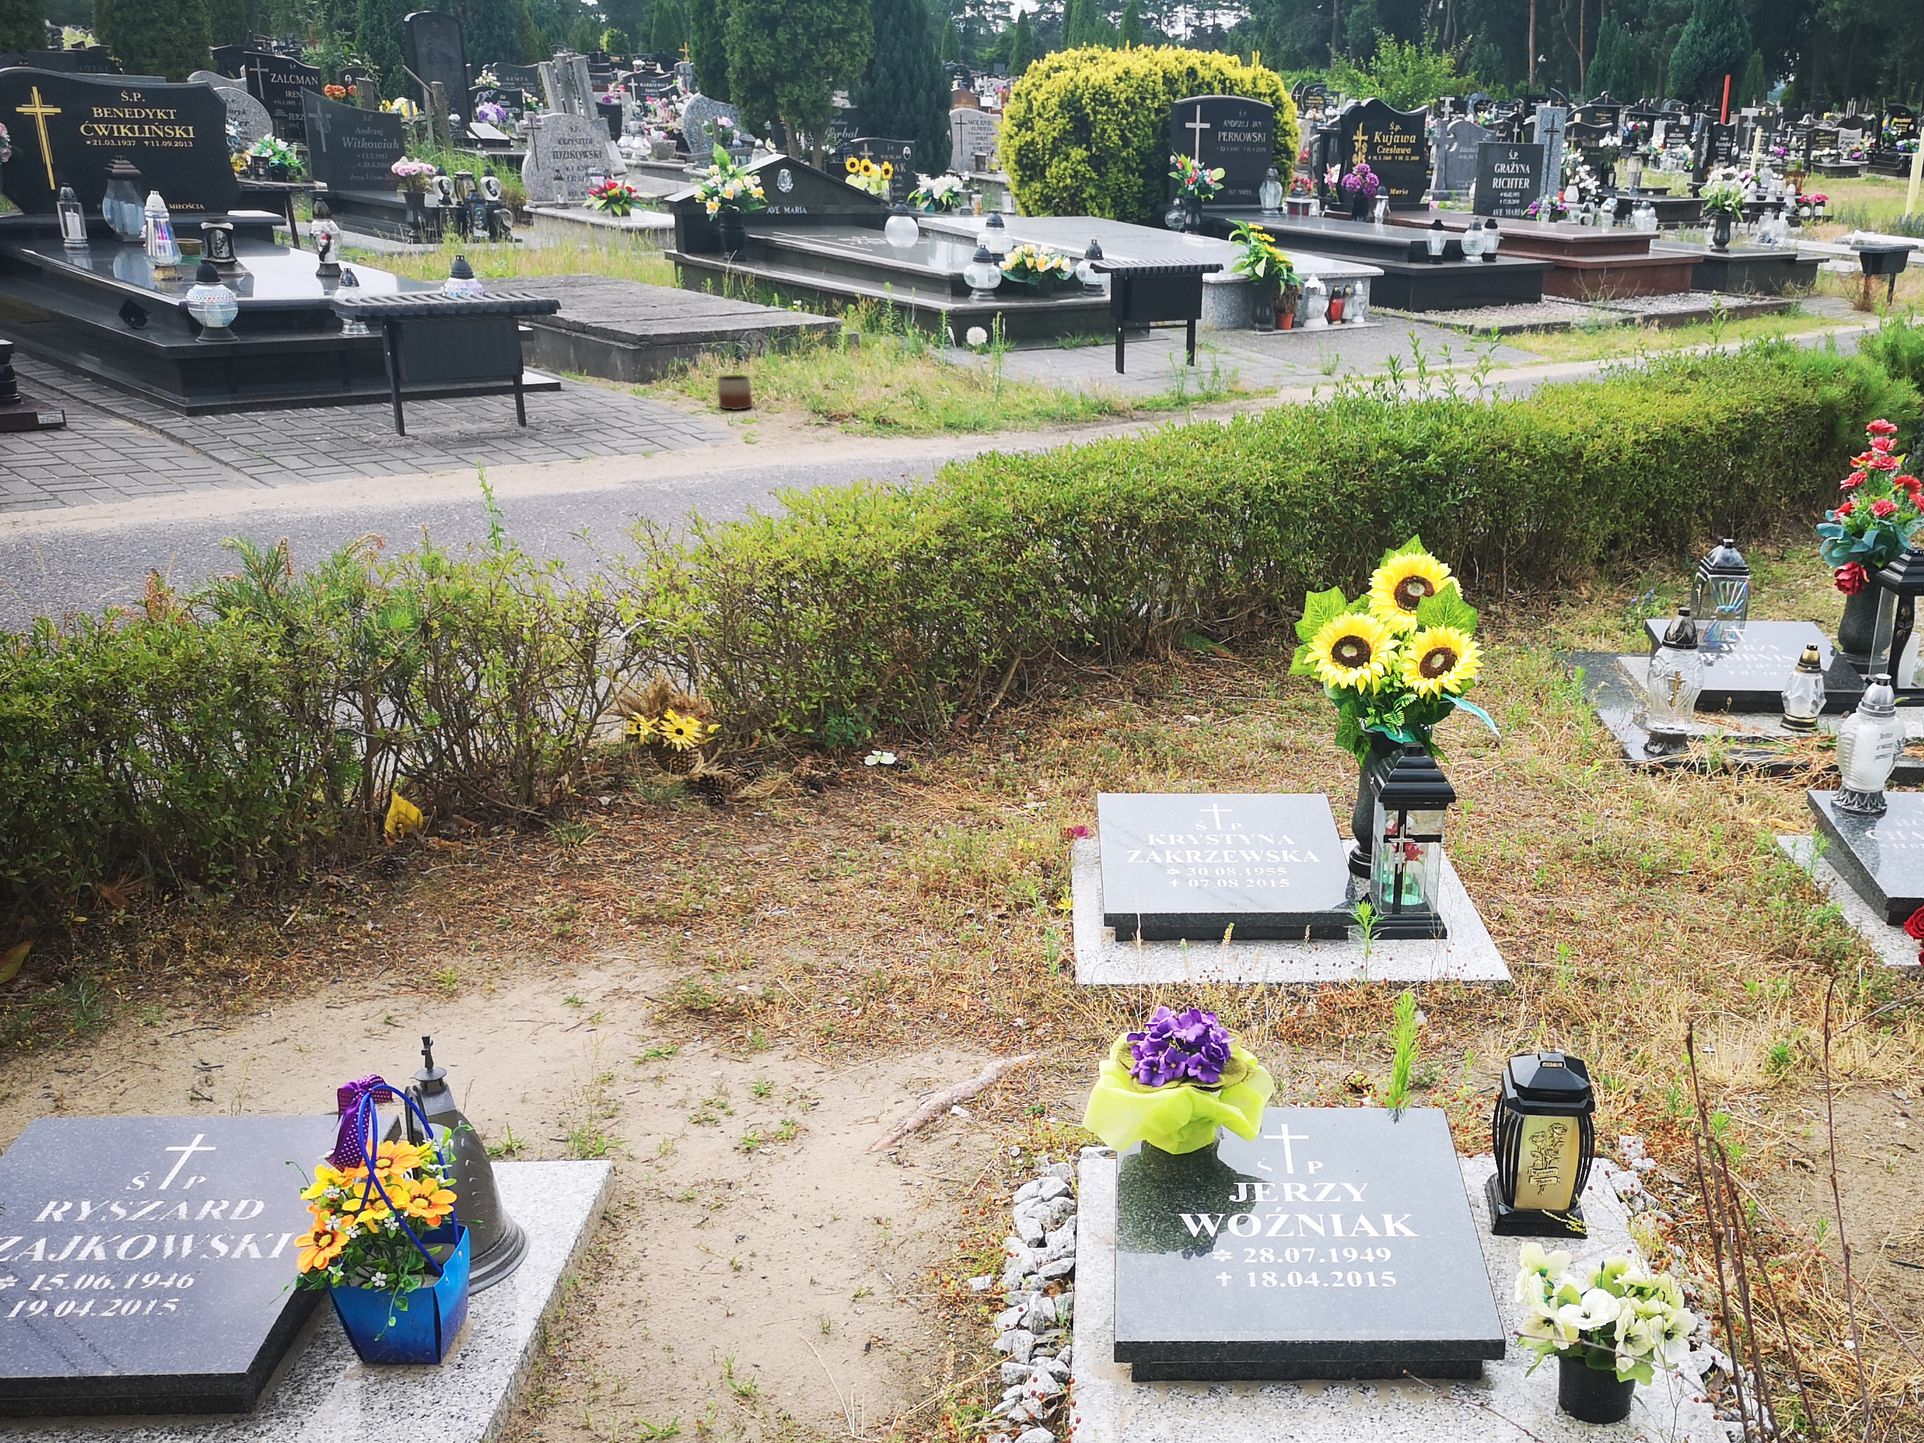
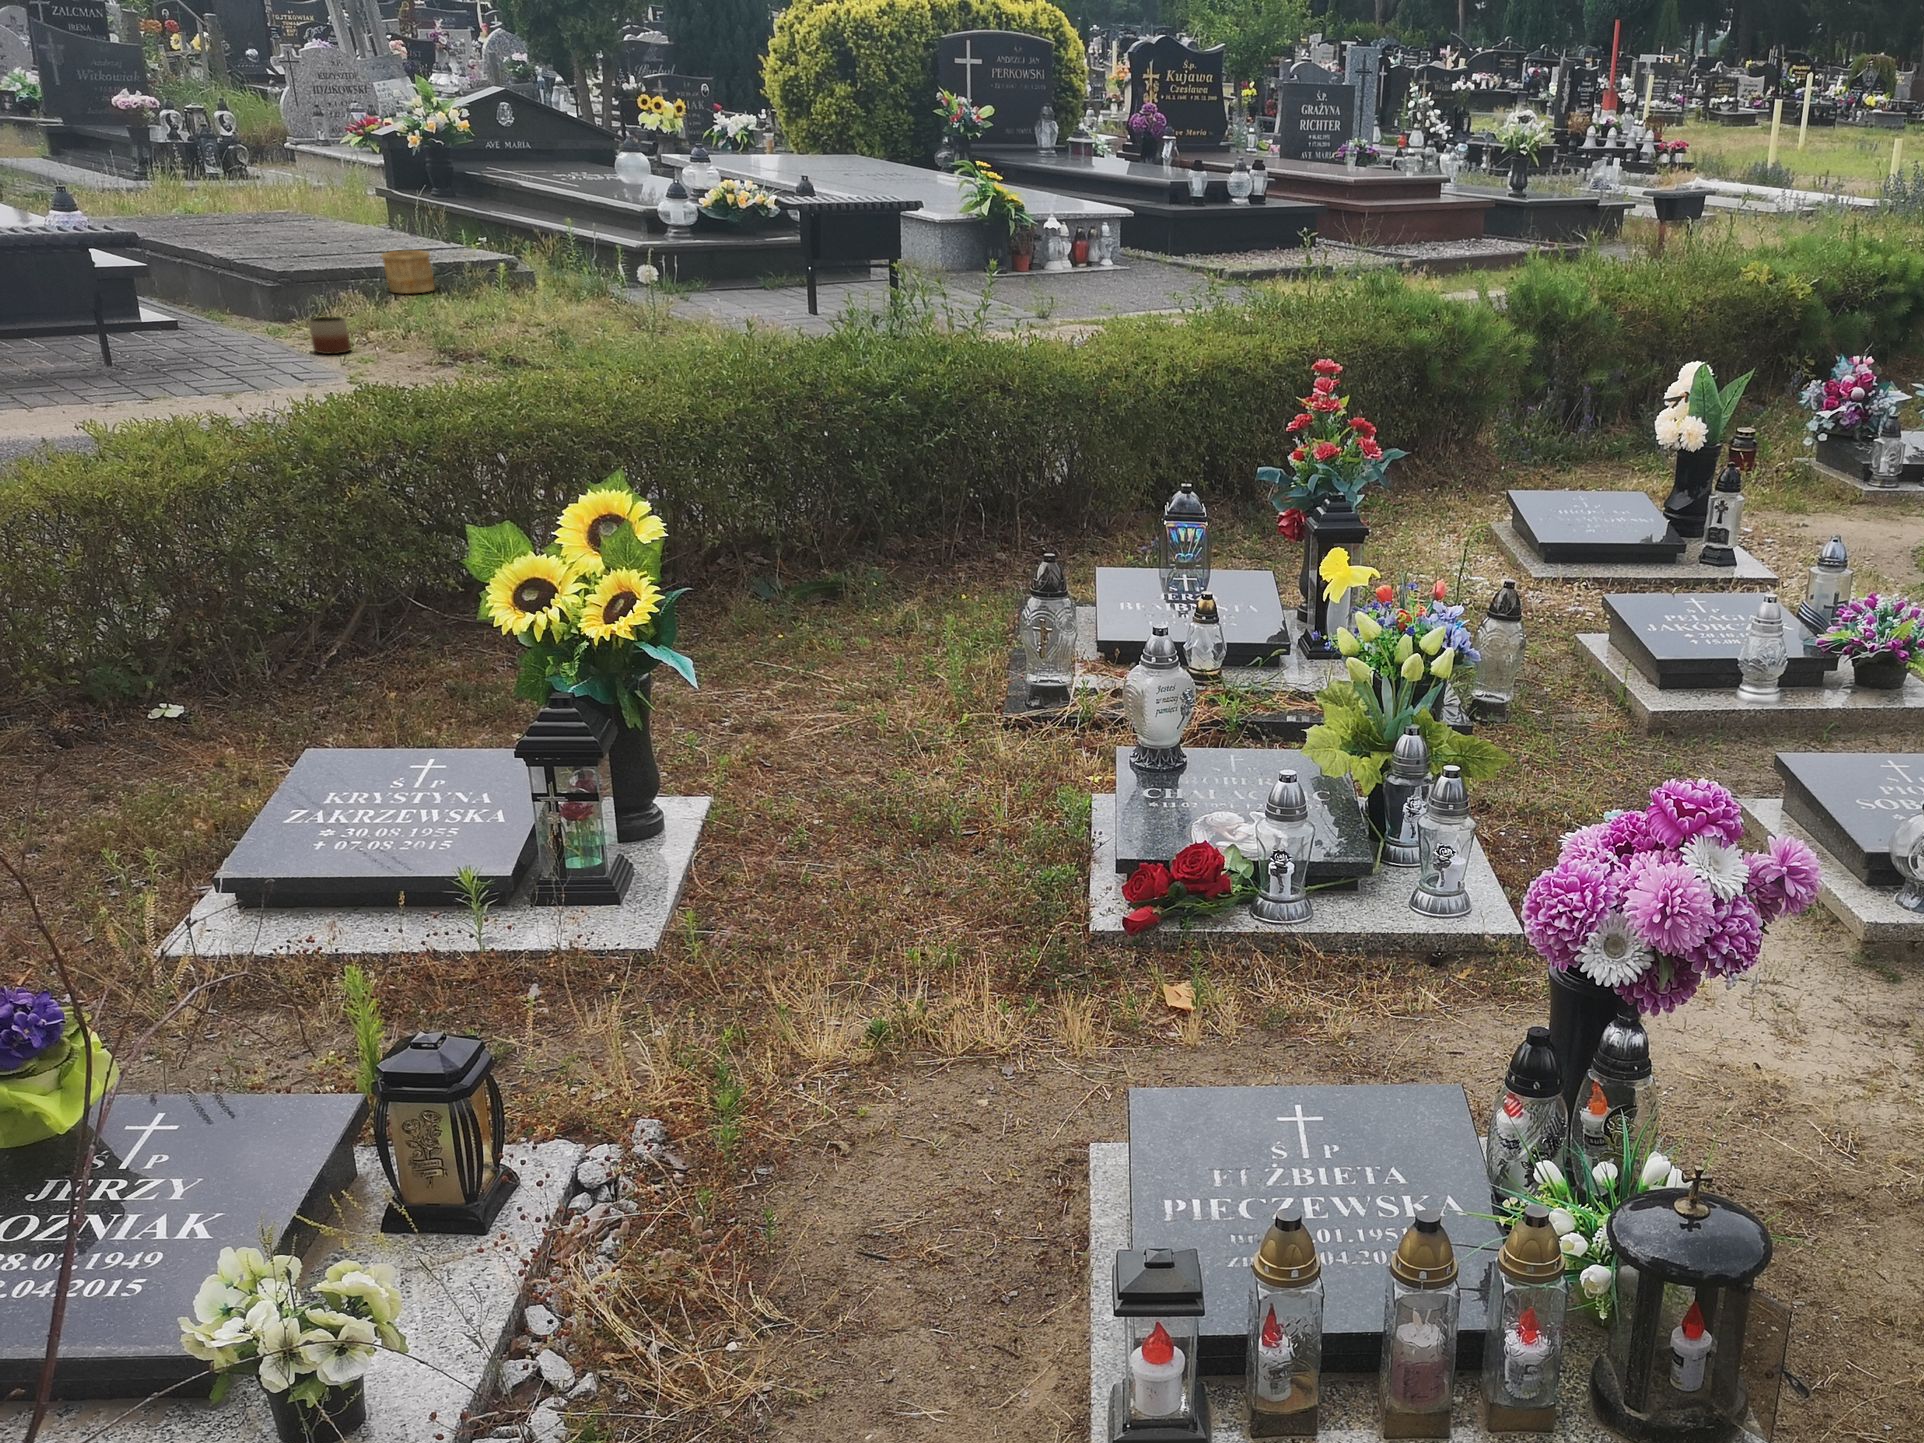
wooden bucket: none [739,312,786,352] -> present [381,250,435,294]

